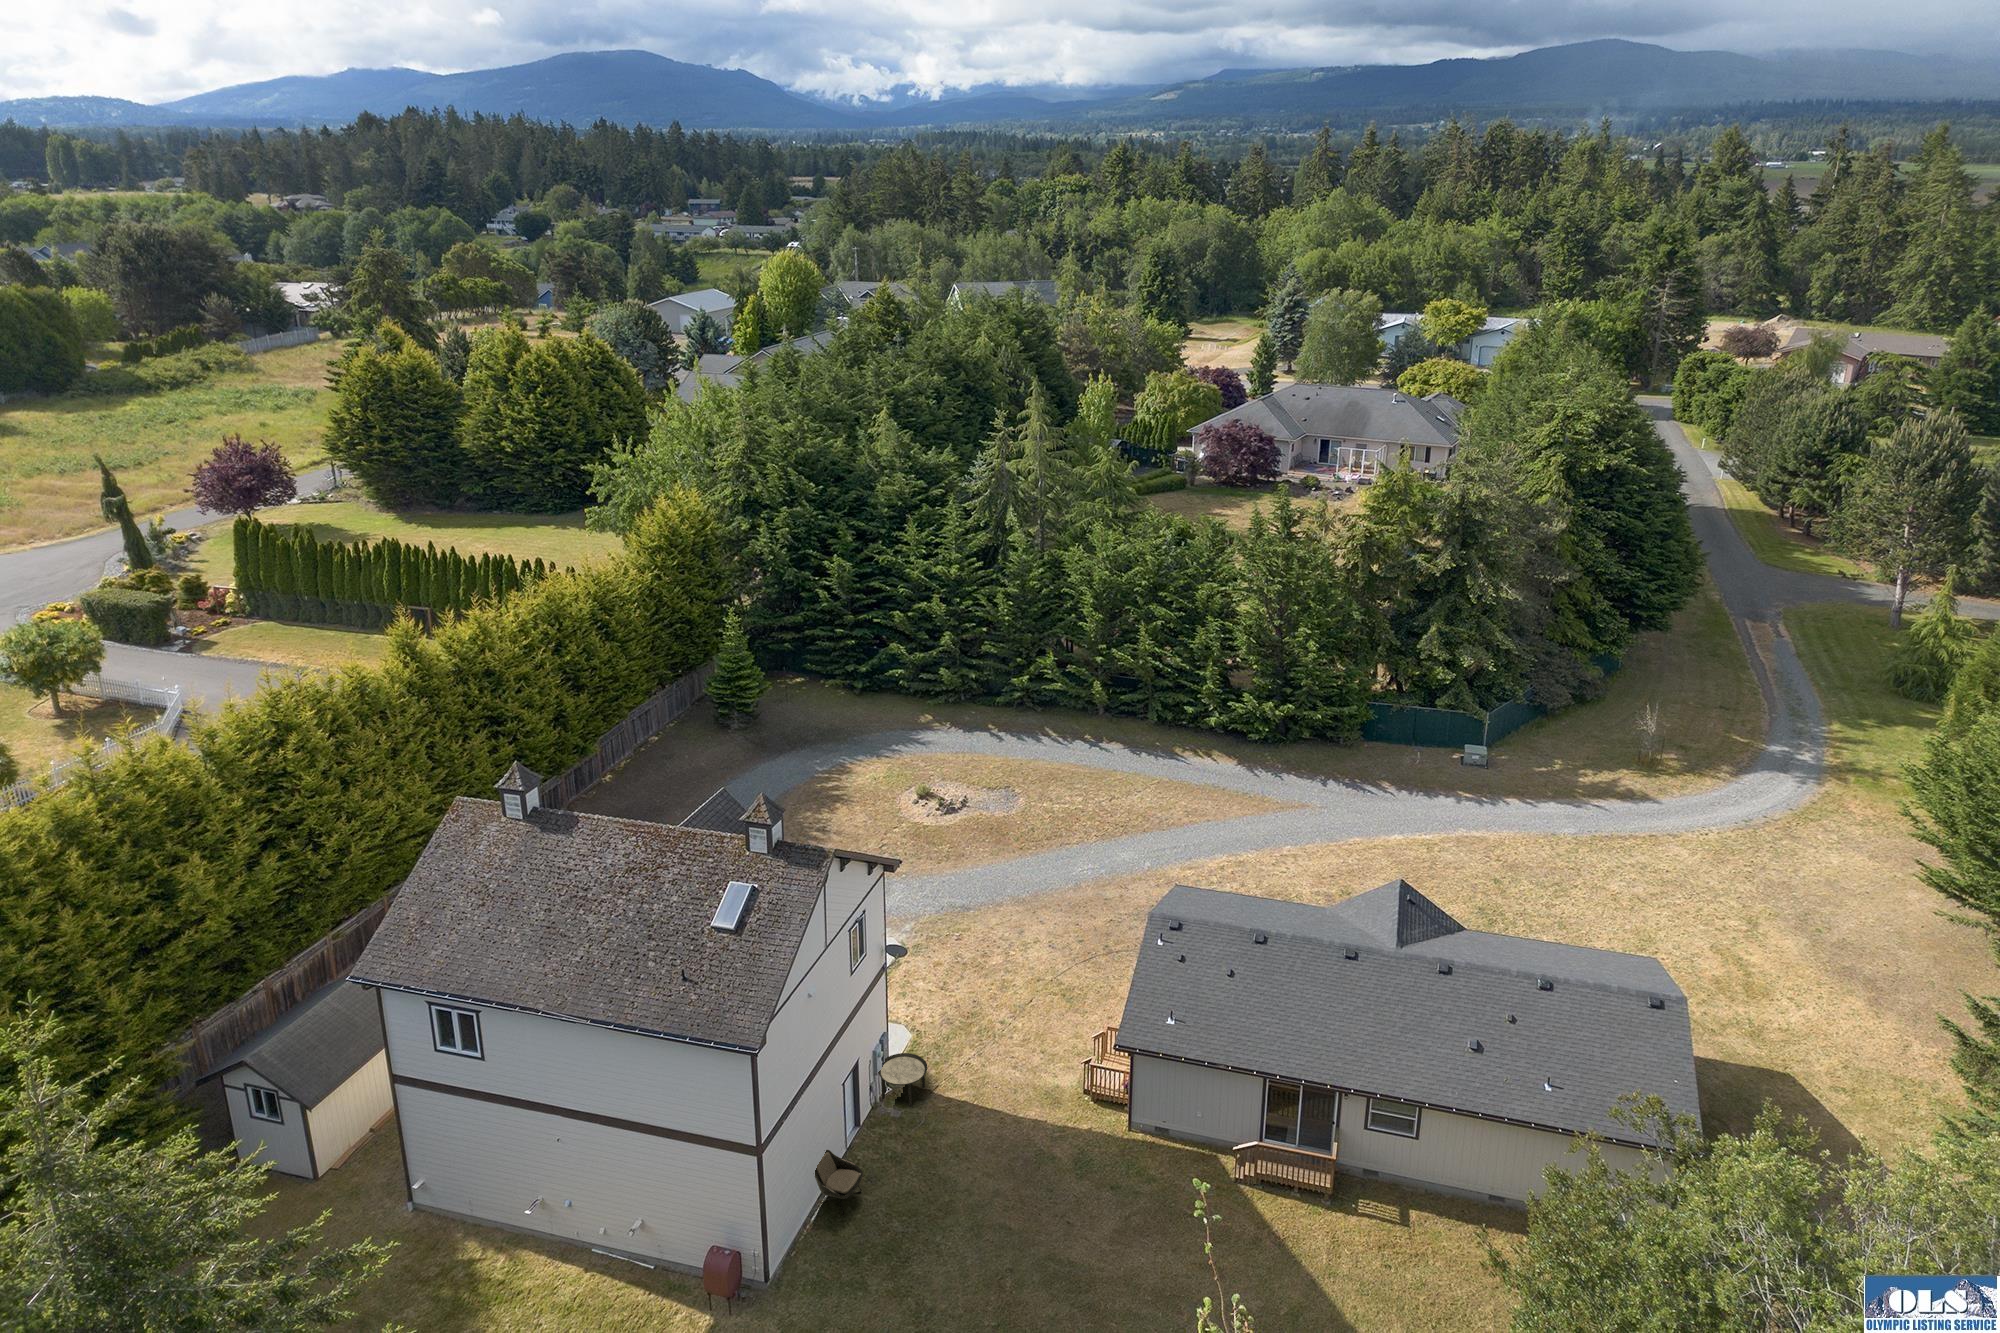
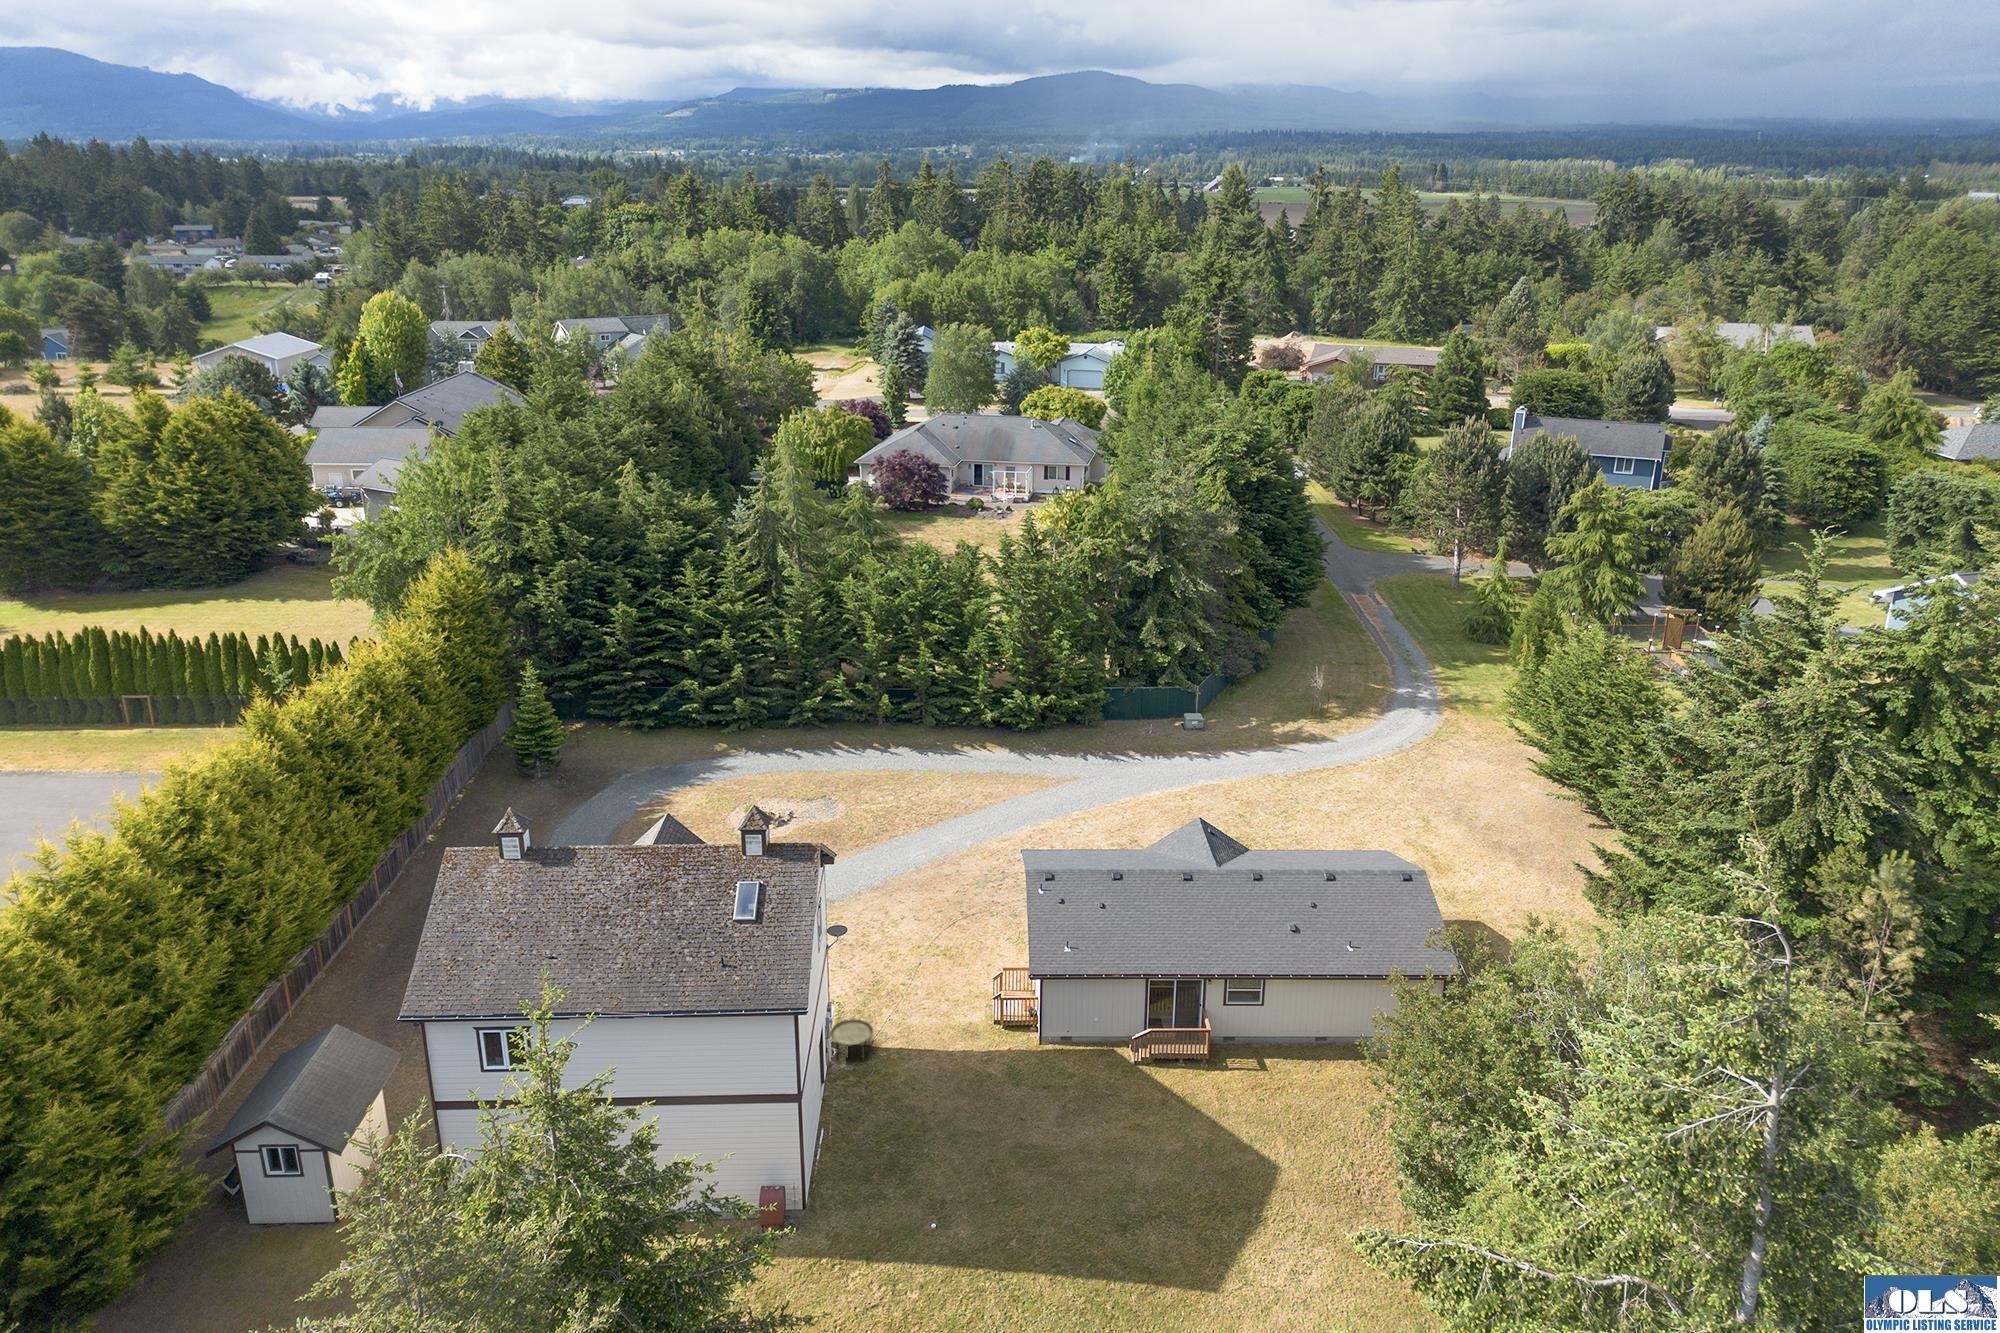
lounge chair: present [815,1150,863,1216] -> none [818,1103,857,1154]

